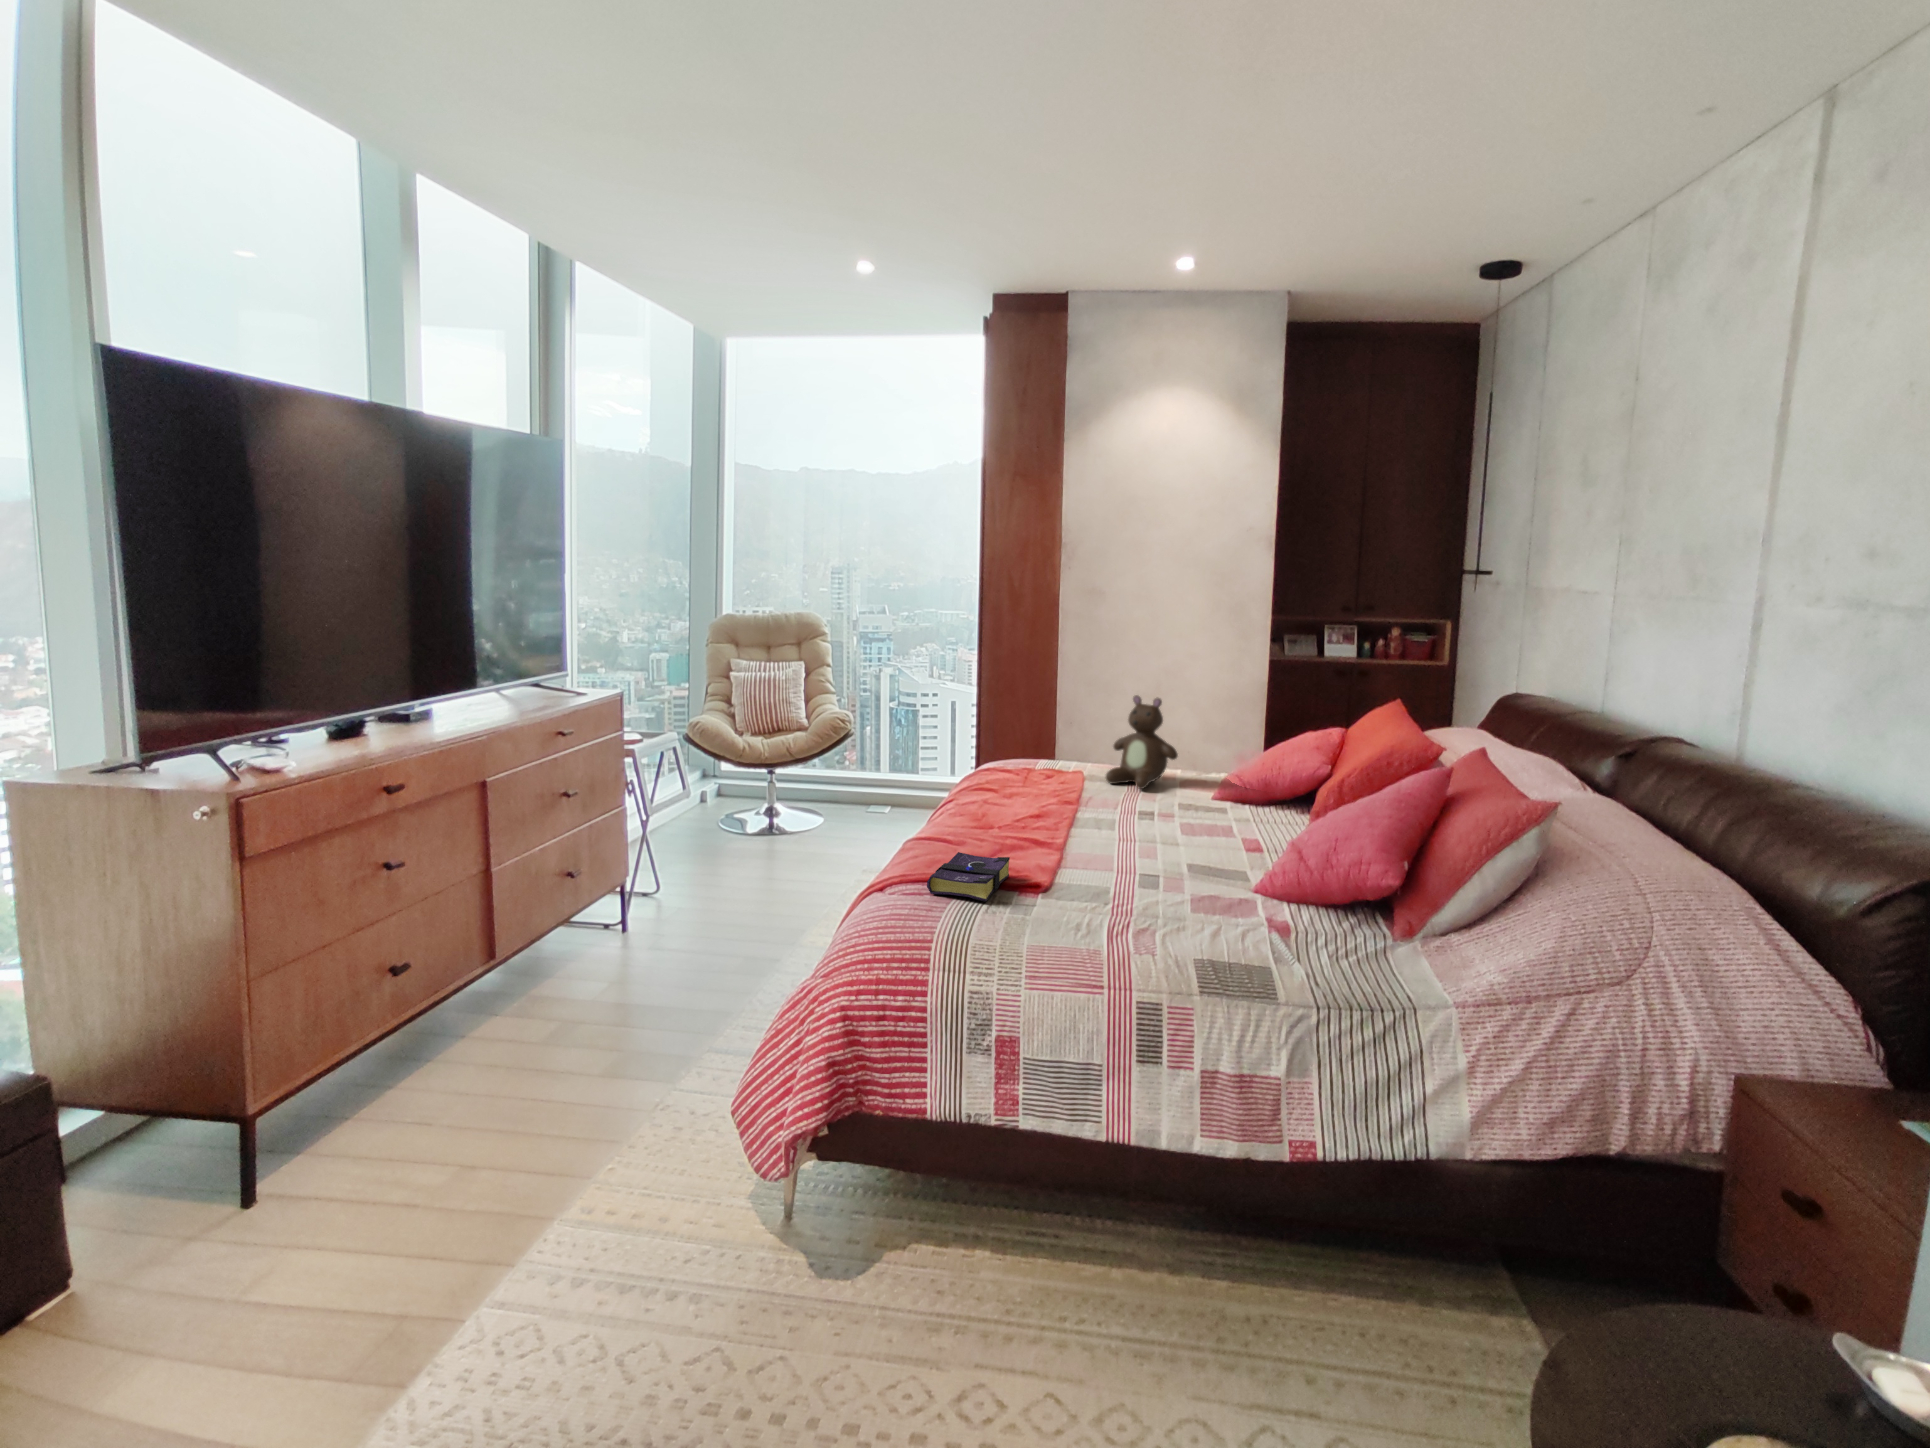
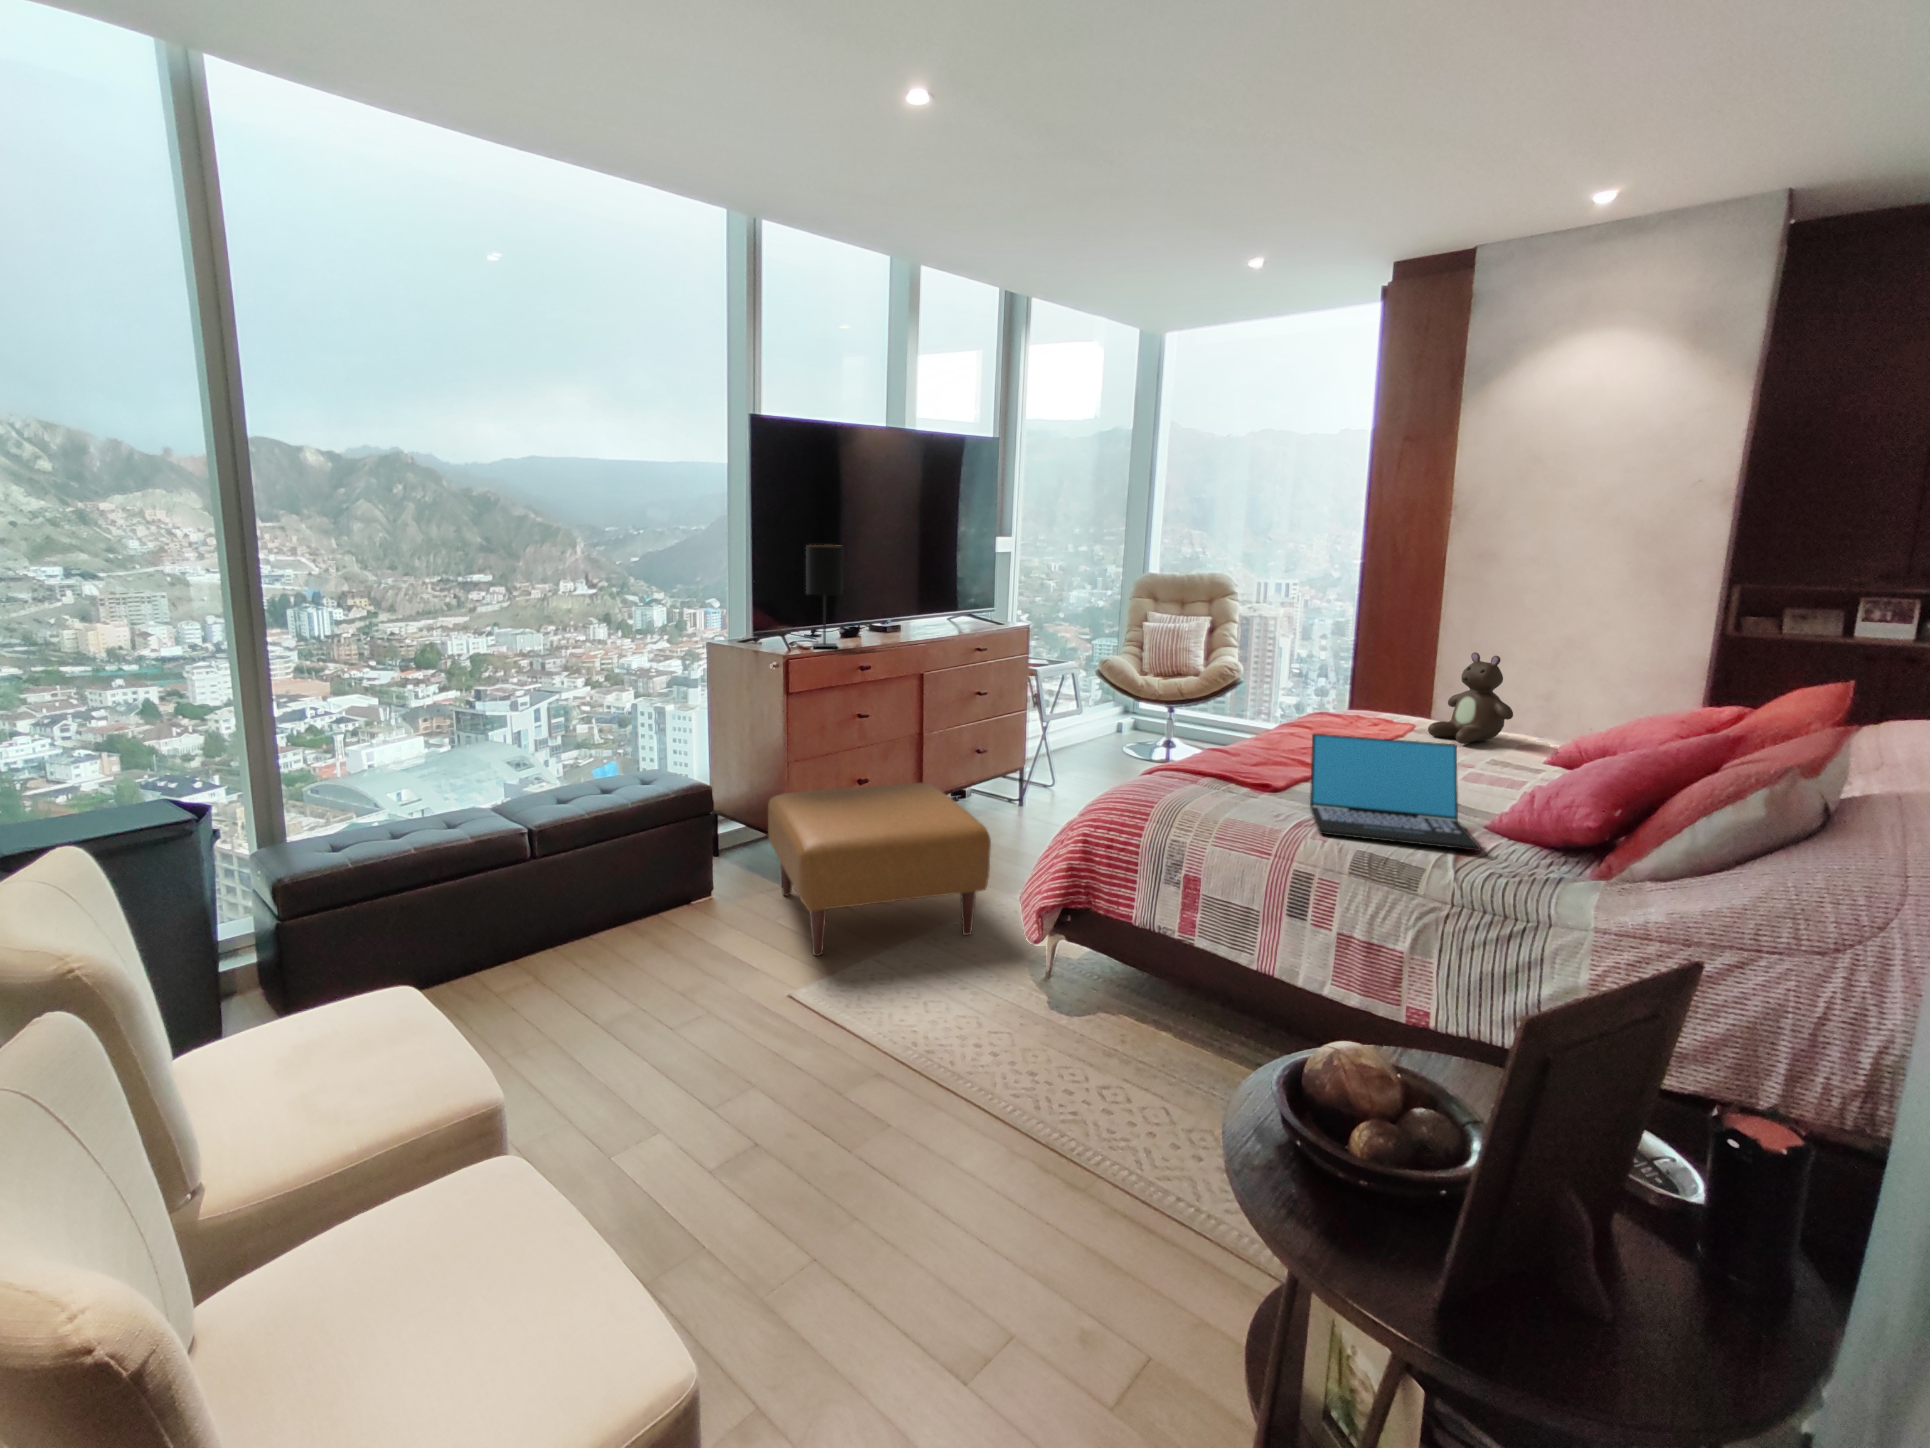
table lamp: none [241,589,325,767] -> present [806,545,843,648]
laptop: none [1086,807,1288,945] -> present [1310,734,1481,851]
book: present [927,852,1010,902] -> none [1172,754,1251,787]
ottoman: none [195,954,662,1350] -> present [768,783,991,956]

